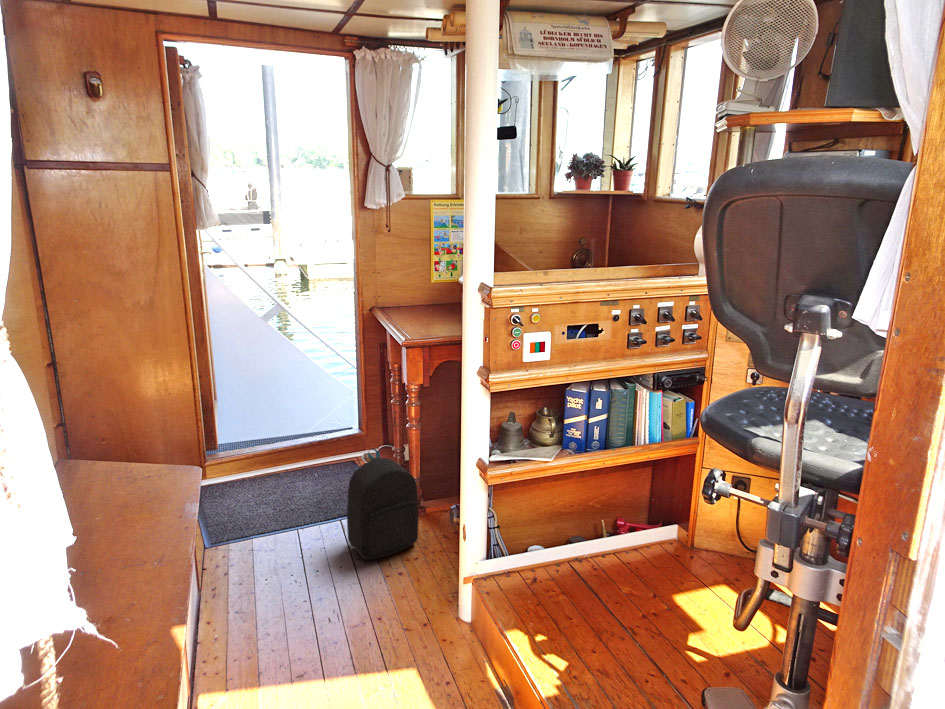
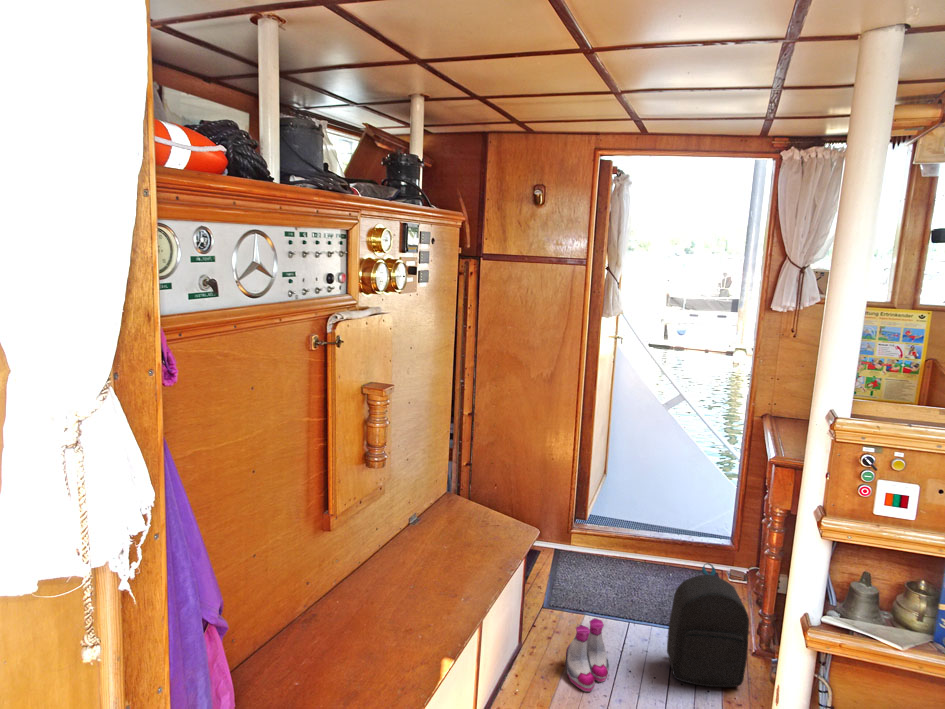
boots: none [258,536,305,609] -> present [566,618,609,692]

